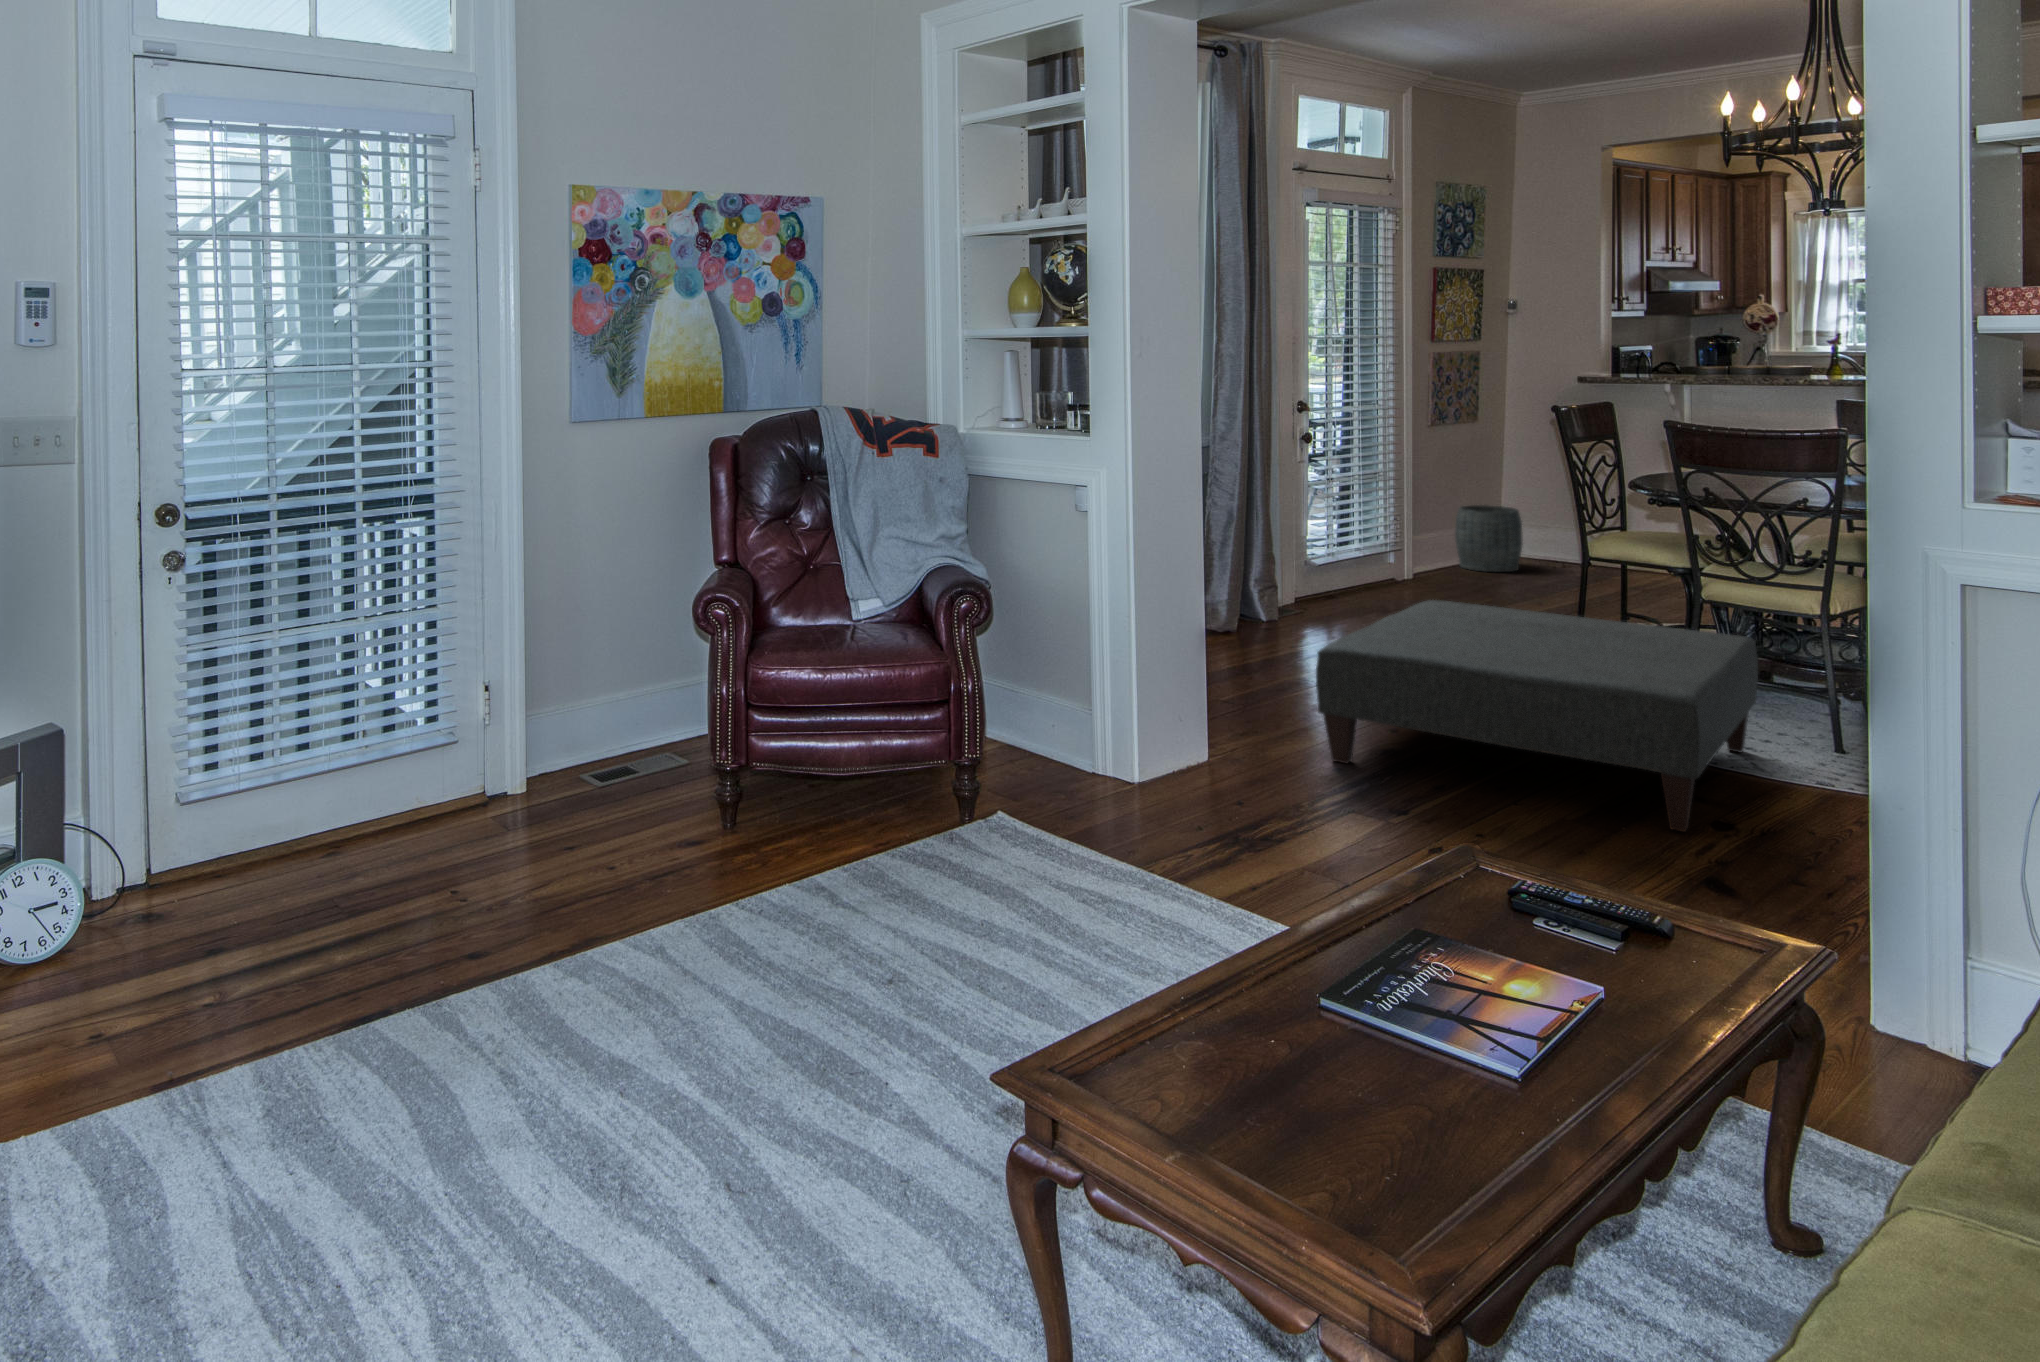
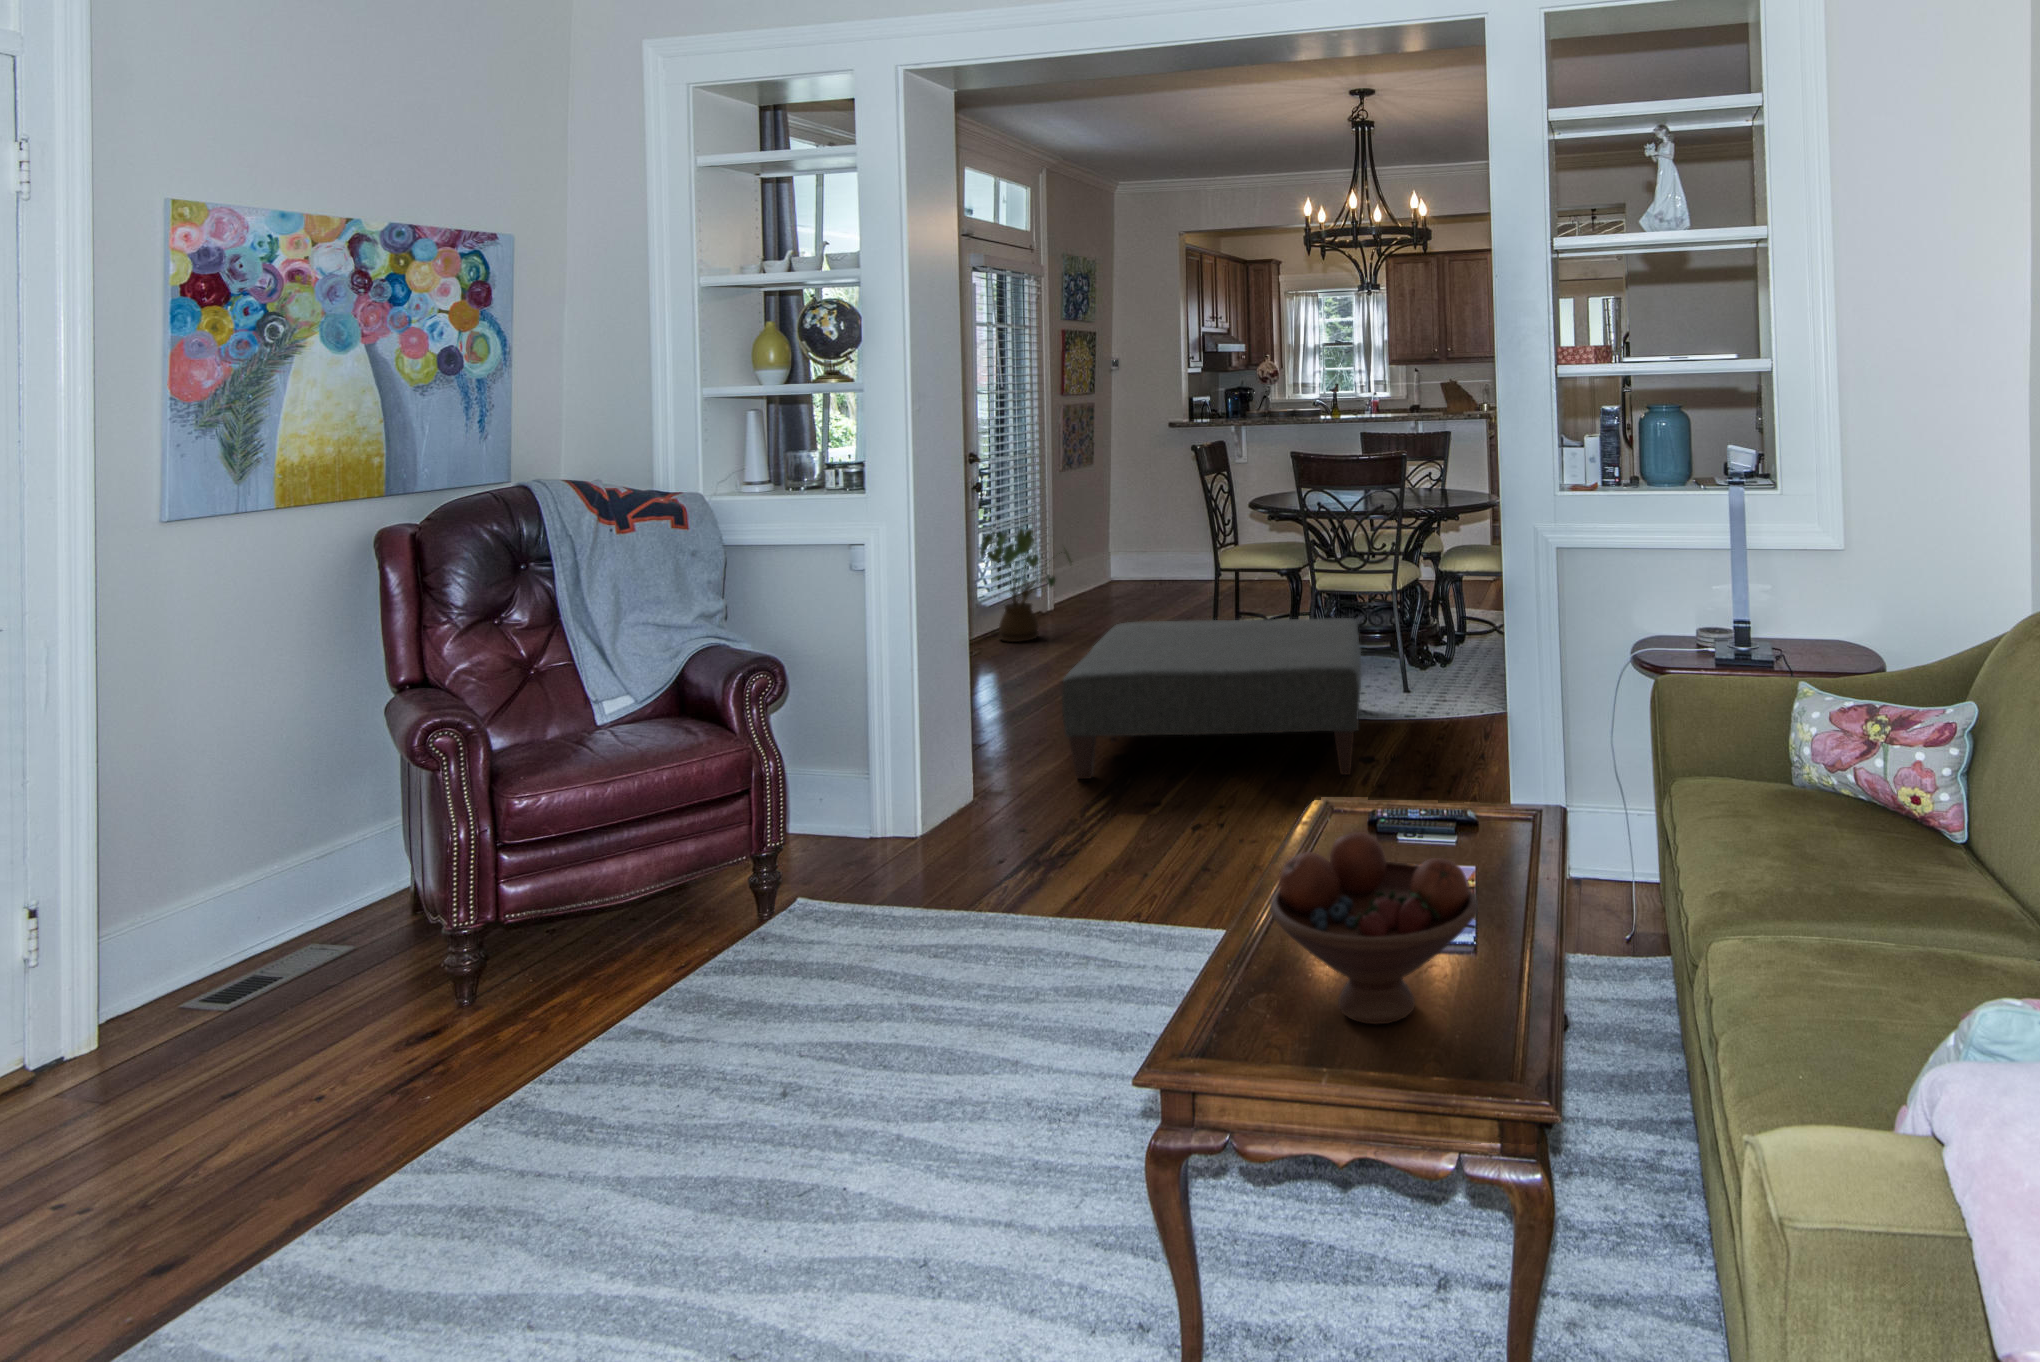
house plant: none [1319,484,1424,606] -> present [980,529,1071,642]
woven basket: present [1455,505,1523,572] -> none [1079,540,1132,599]
fruit bowl: none [1188,883,1460,1122] -> present [1270,832,1478,1025]

